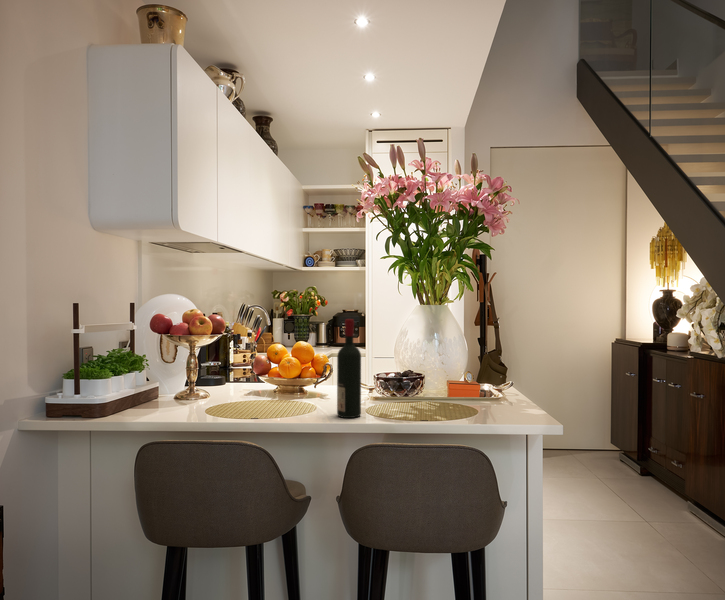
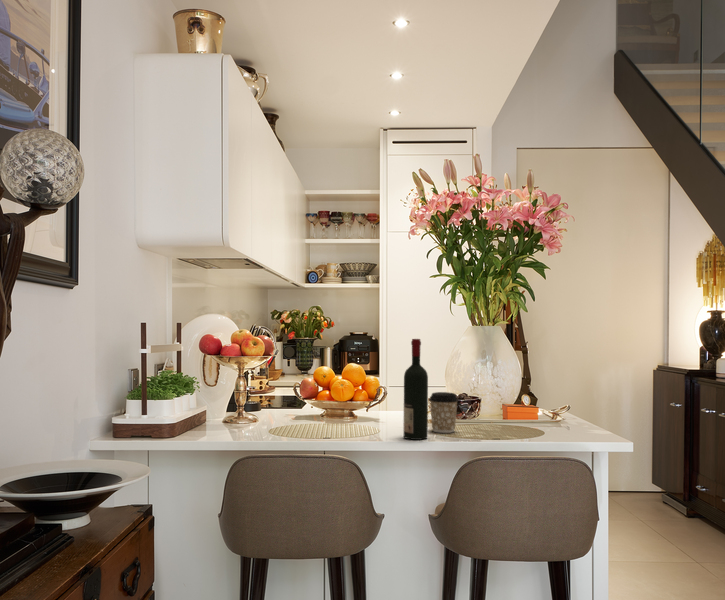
coffee cup: none [368,370,396,410] -> present [430,392,458,433]

